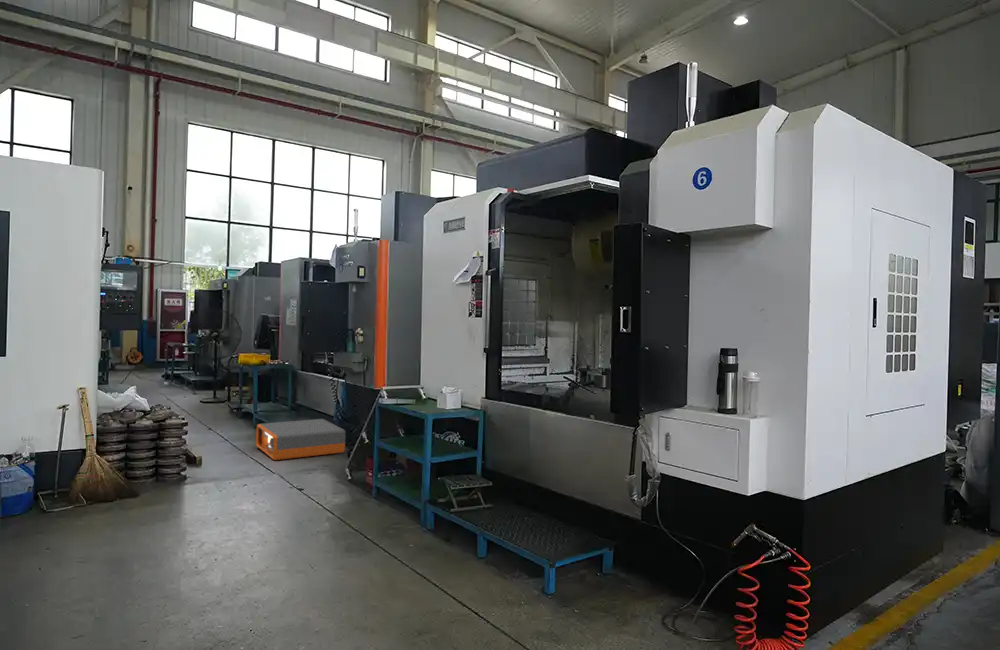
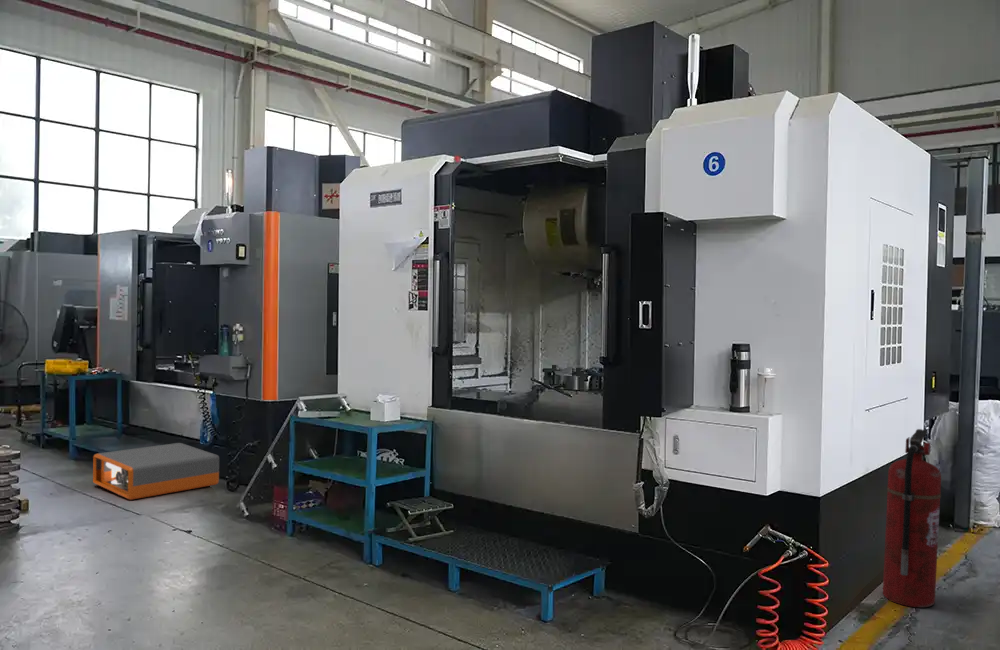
fire extinguisher: none [893,439,957,621] -> present [883,429,941,607]

